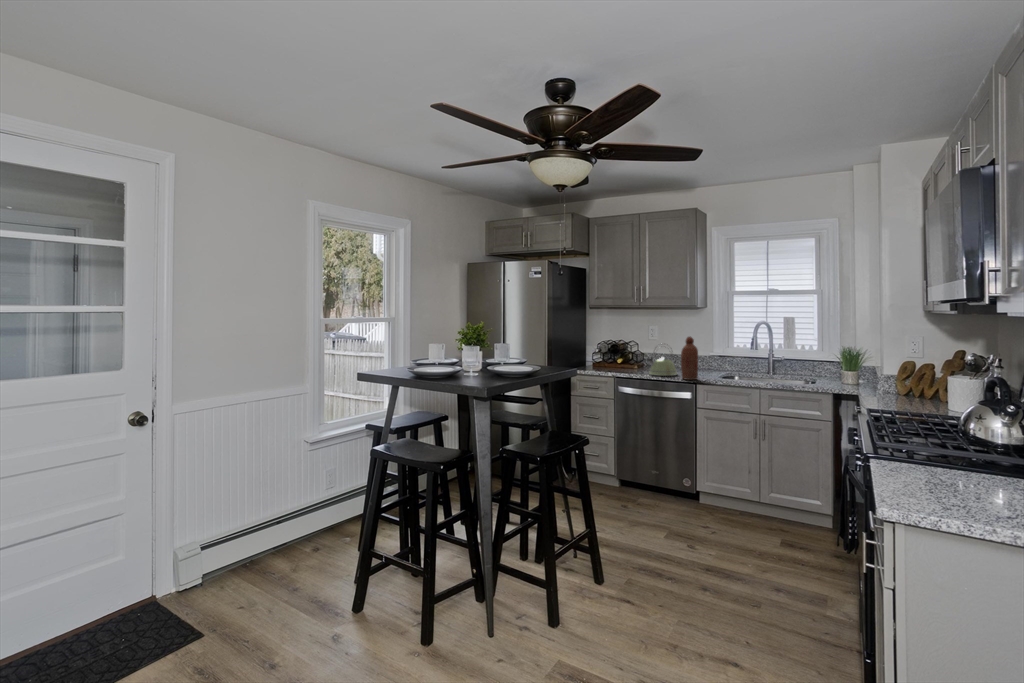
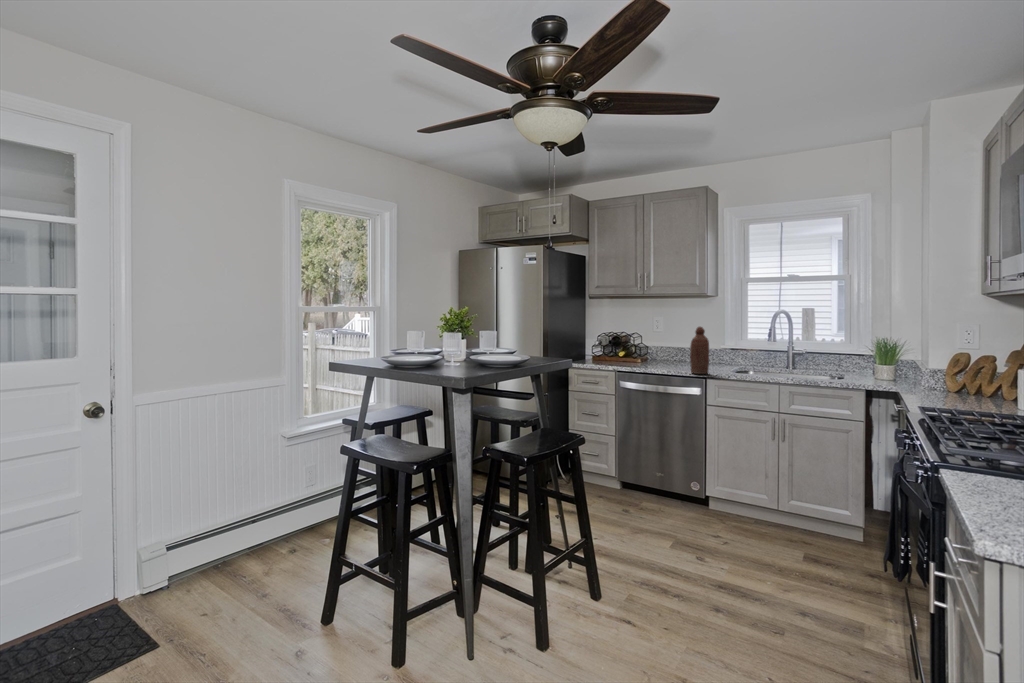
kettle: present [647,353,677,376] -> none [652,334,686,370]

